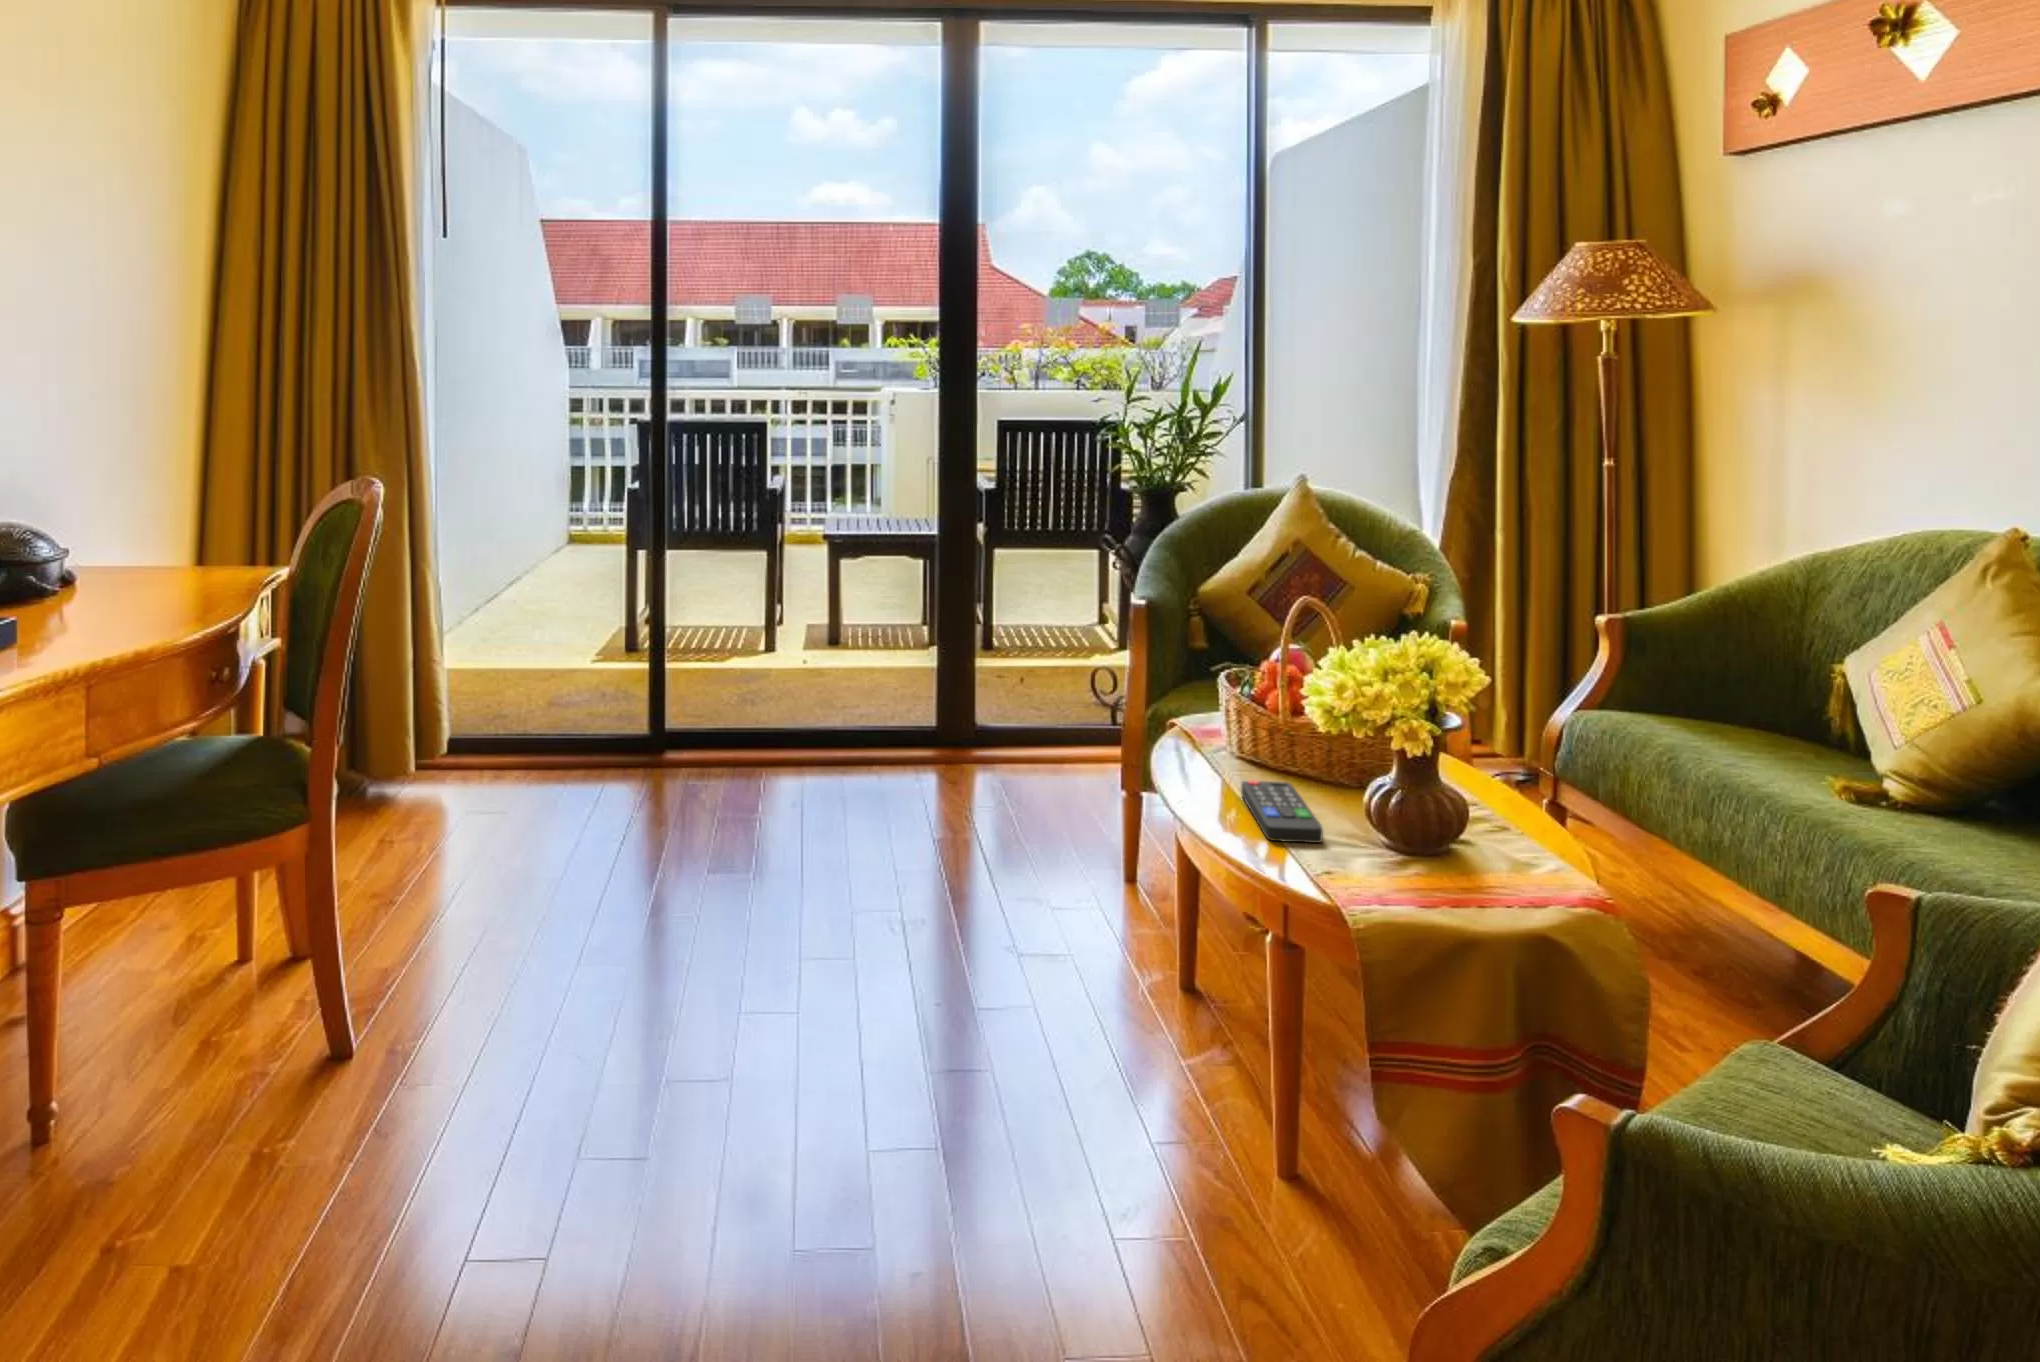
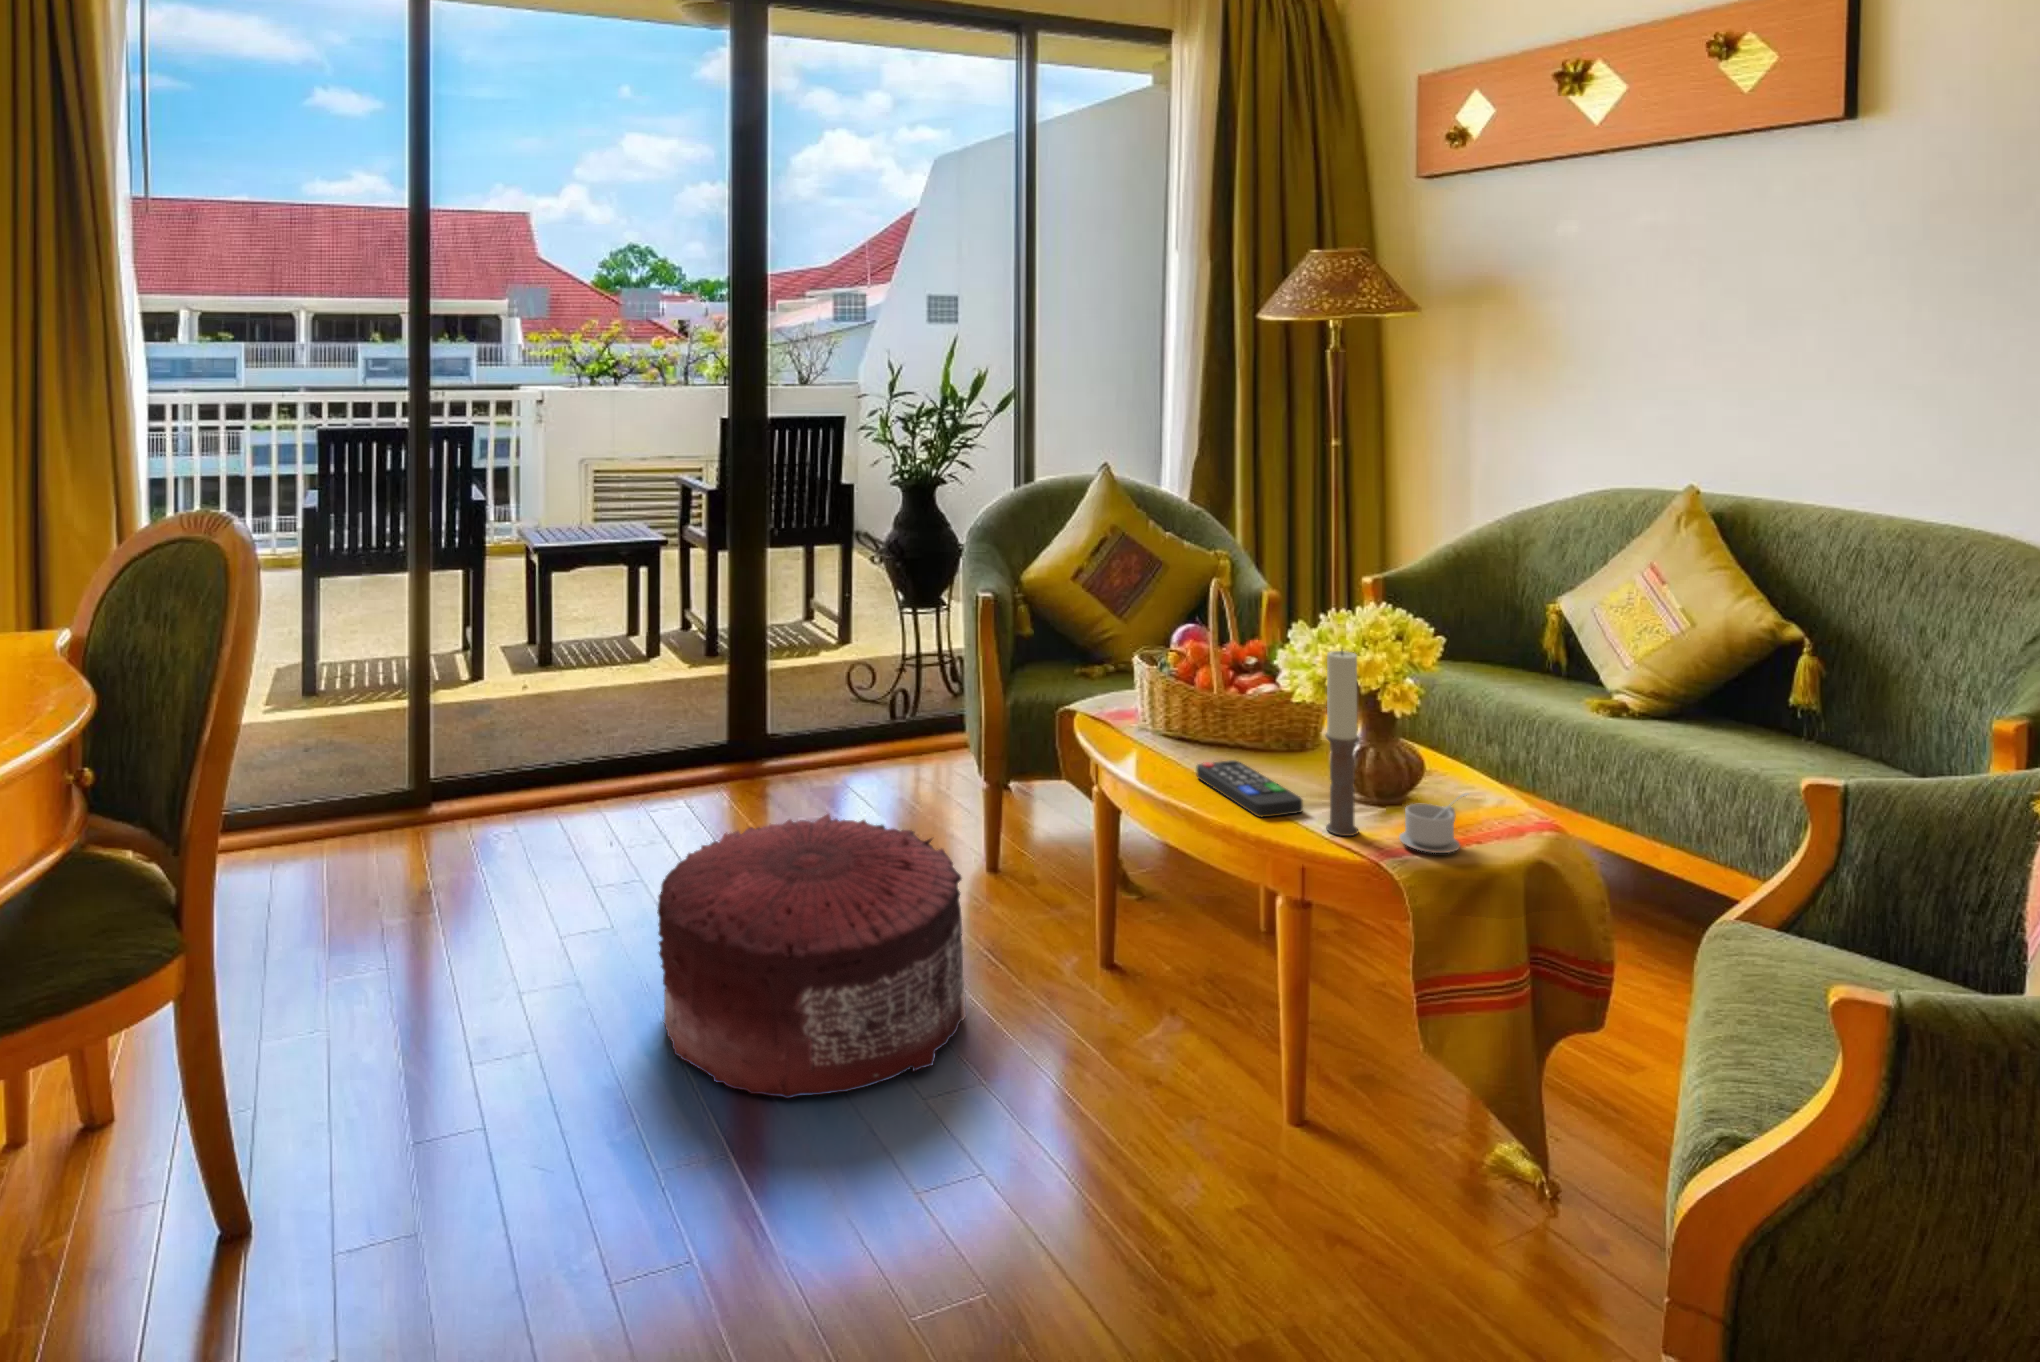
candle: none [1330,672,1367,872] -> present [1326,650,1359,836]
pouf: none [731,785,1022,1035] -> present [657,814,966,1098]
teacup: none [1398,845,1486,905] -> present [1399,793,1468,853]

